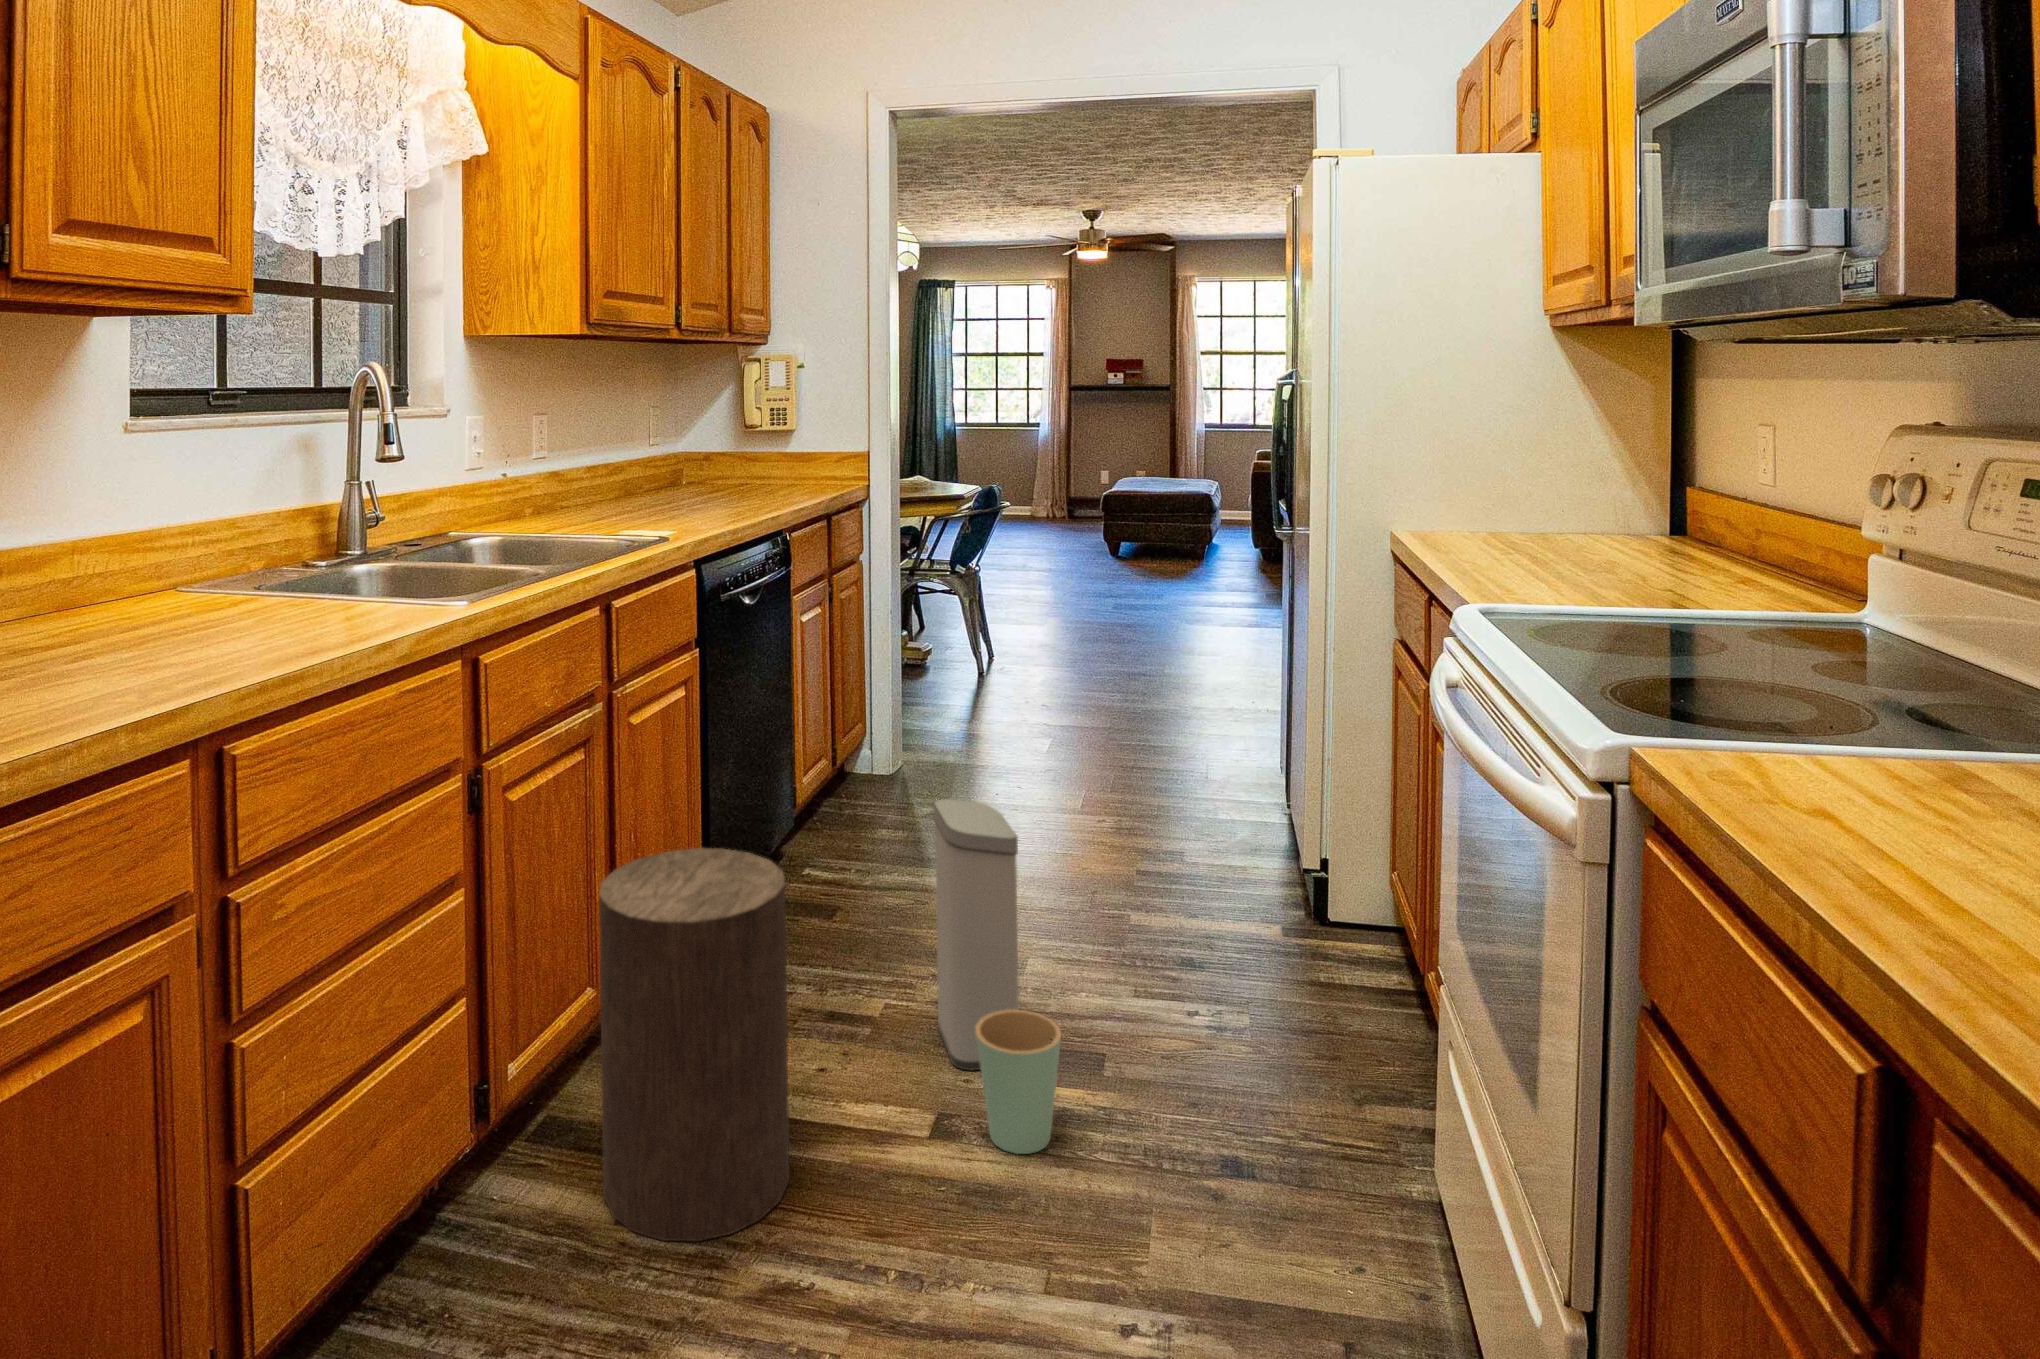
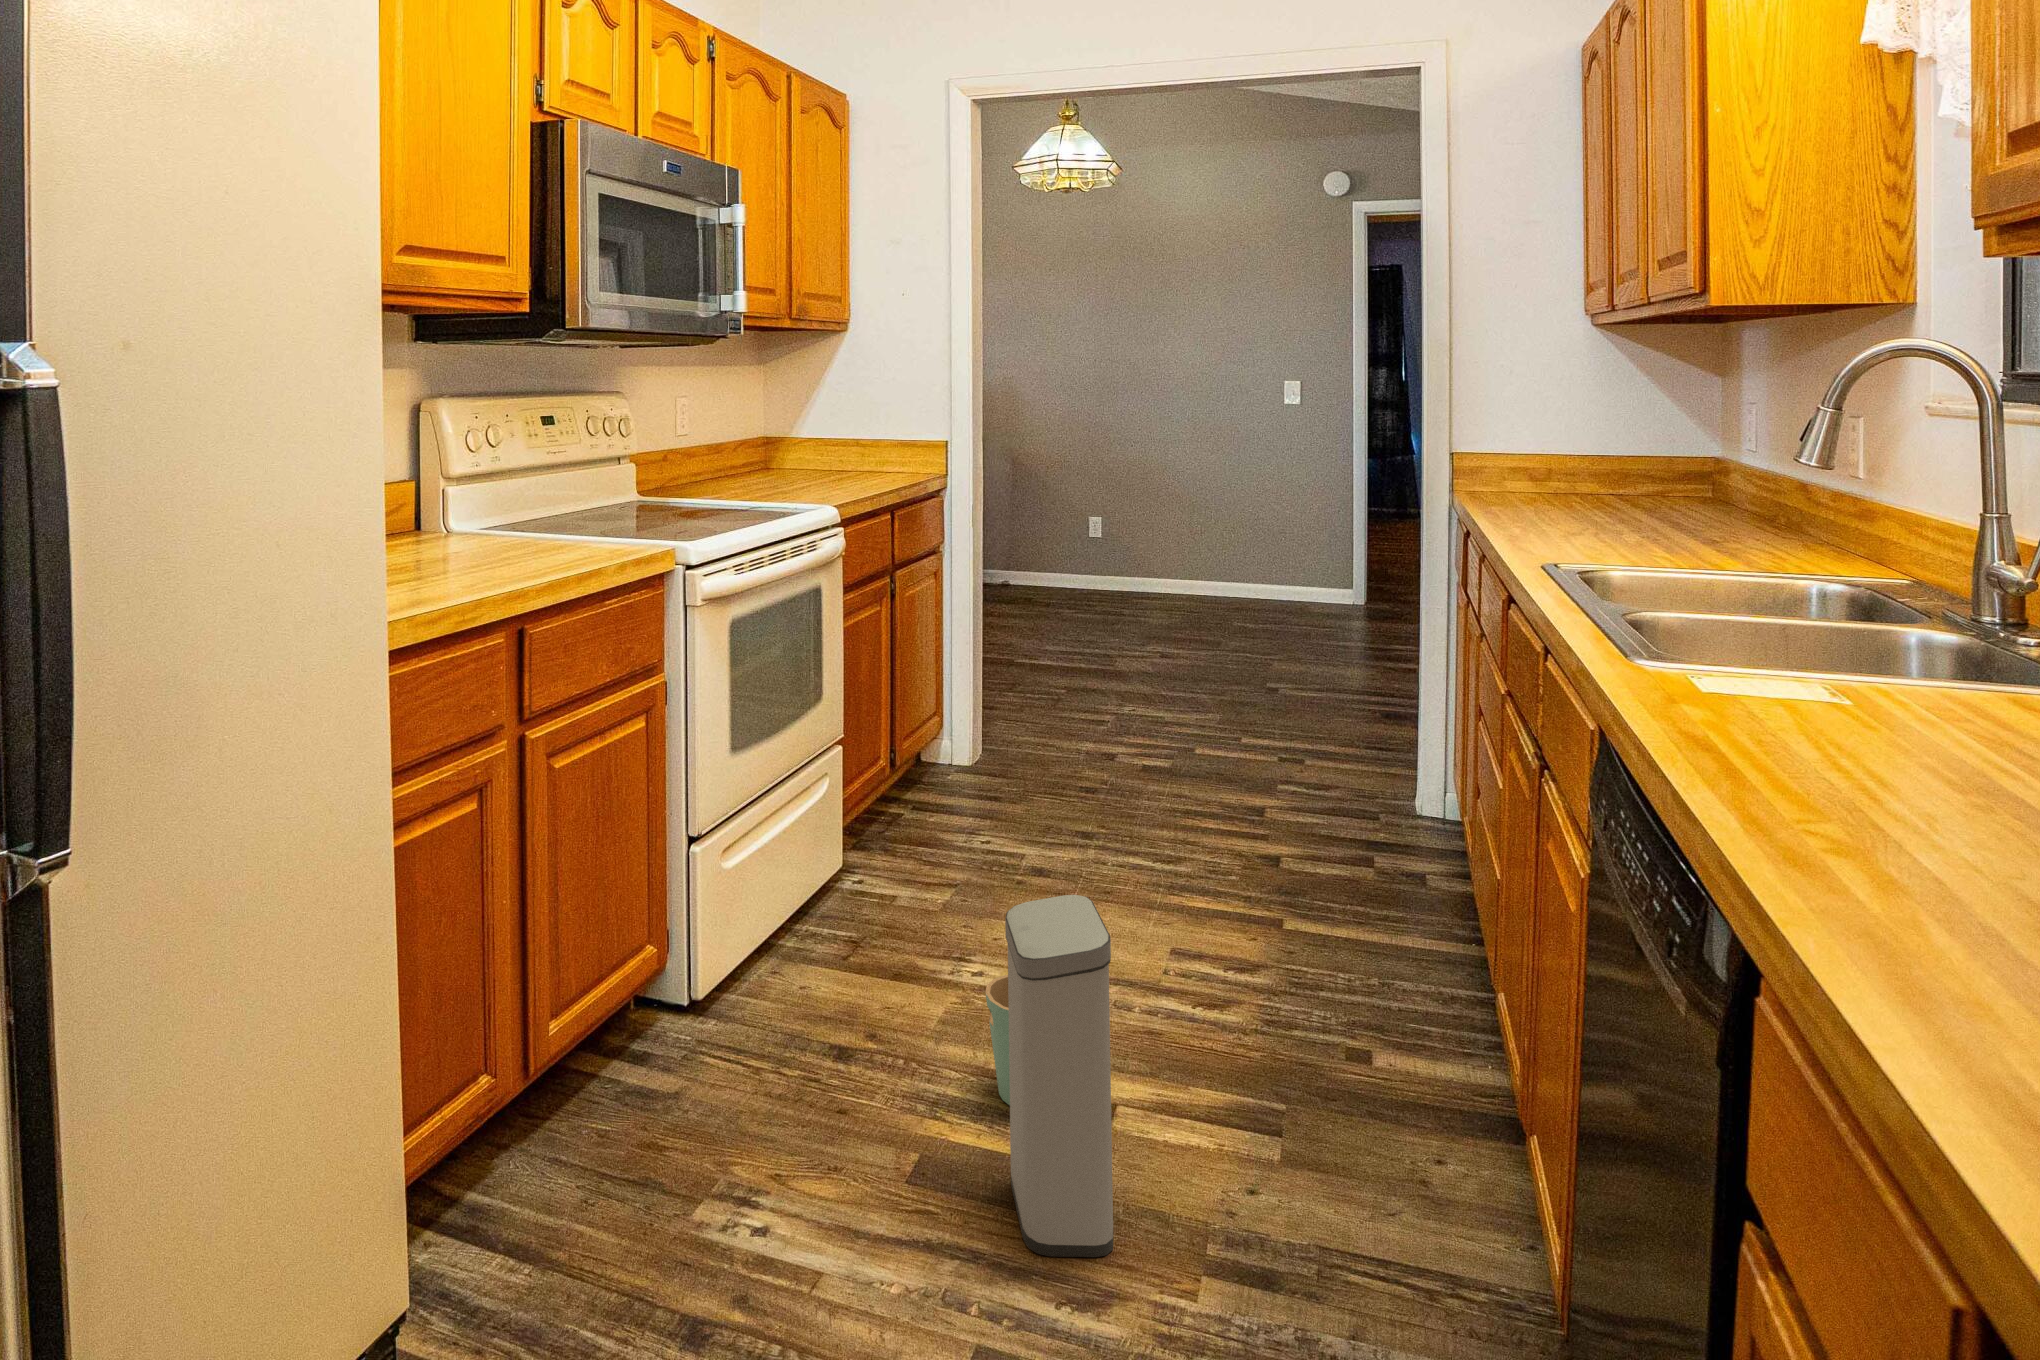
stool: present [599,848,789,1241] -> none [1236,788,1423,1134]

